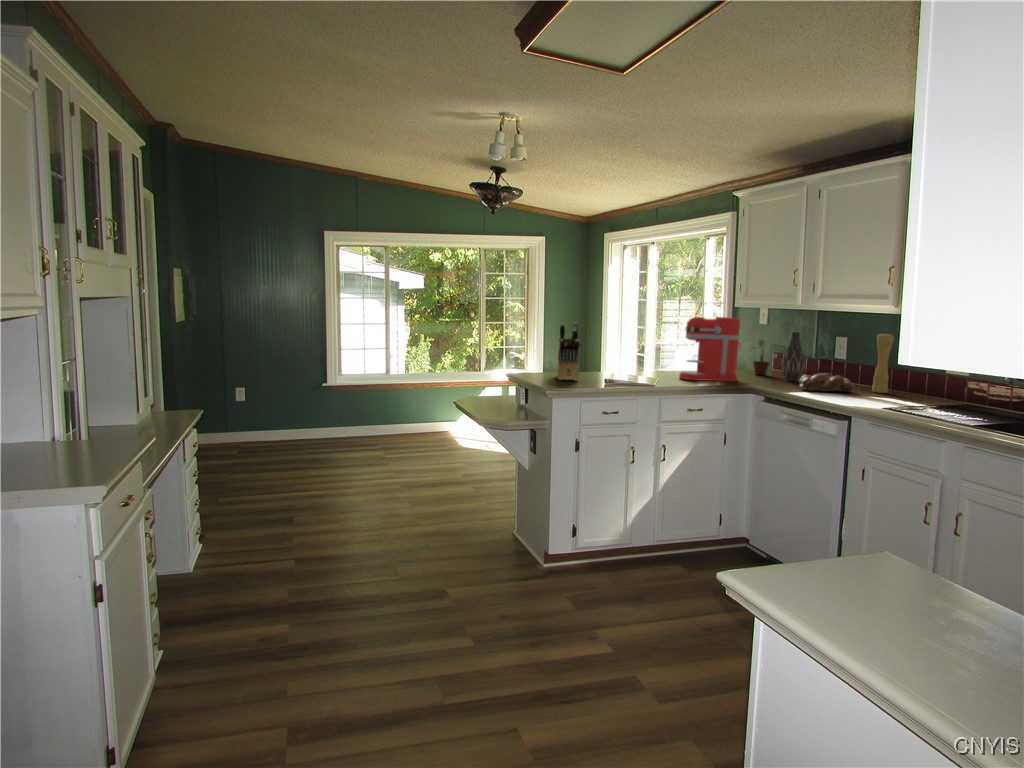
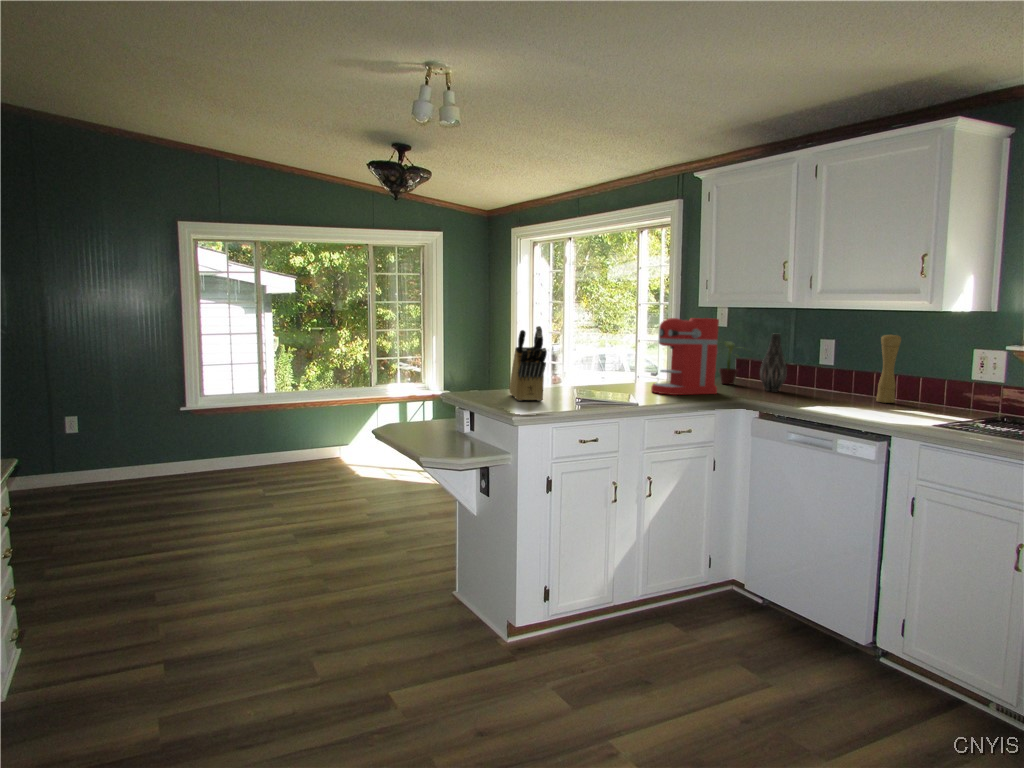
bread loaf: present [799,373,855,392] -> none [798,381,864,403]

